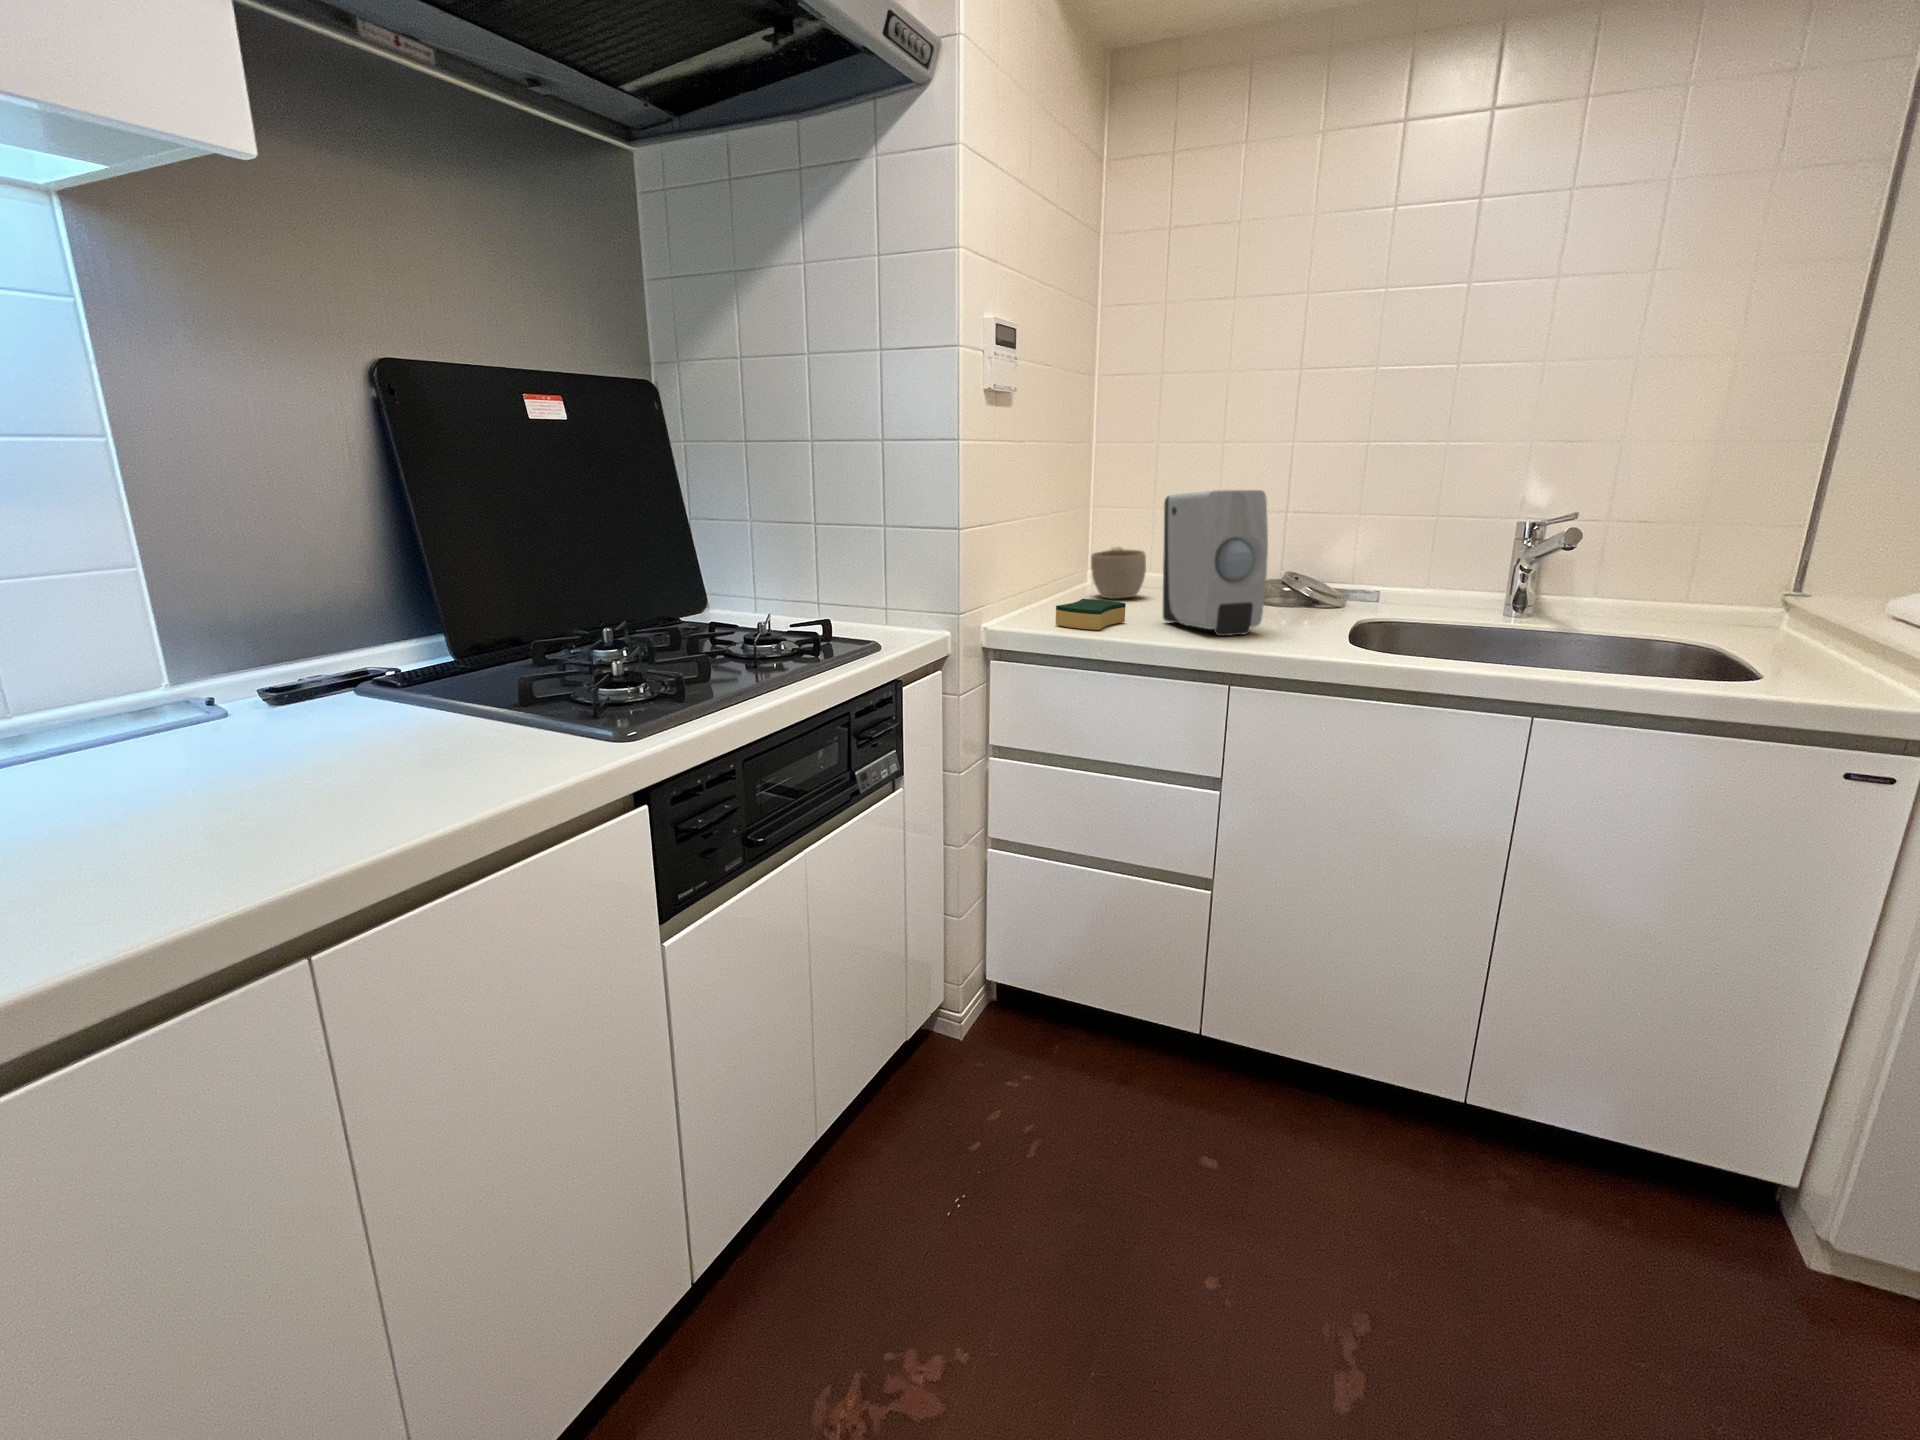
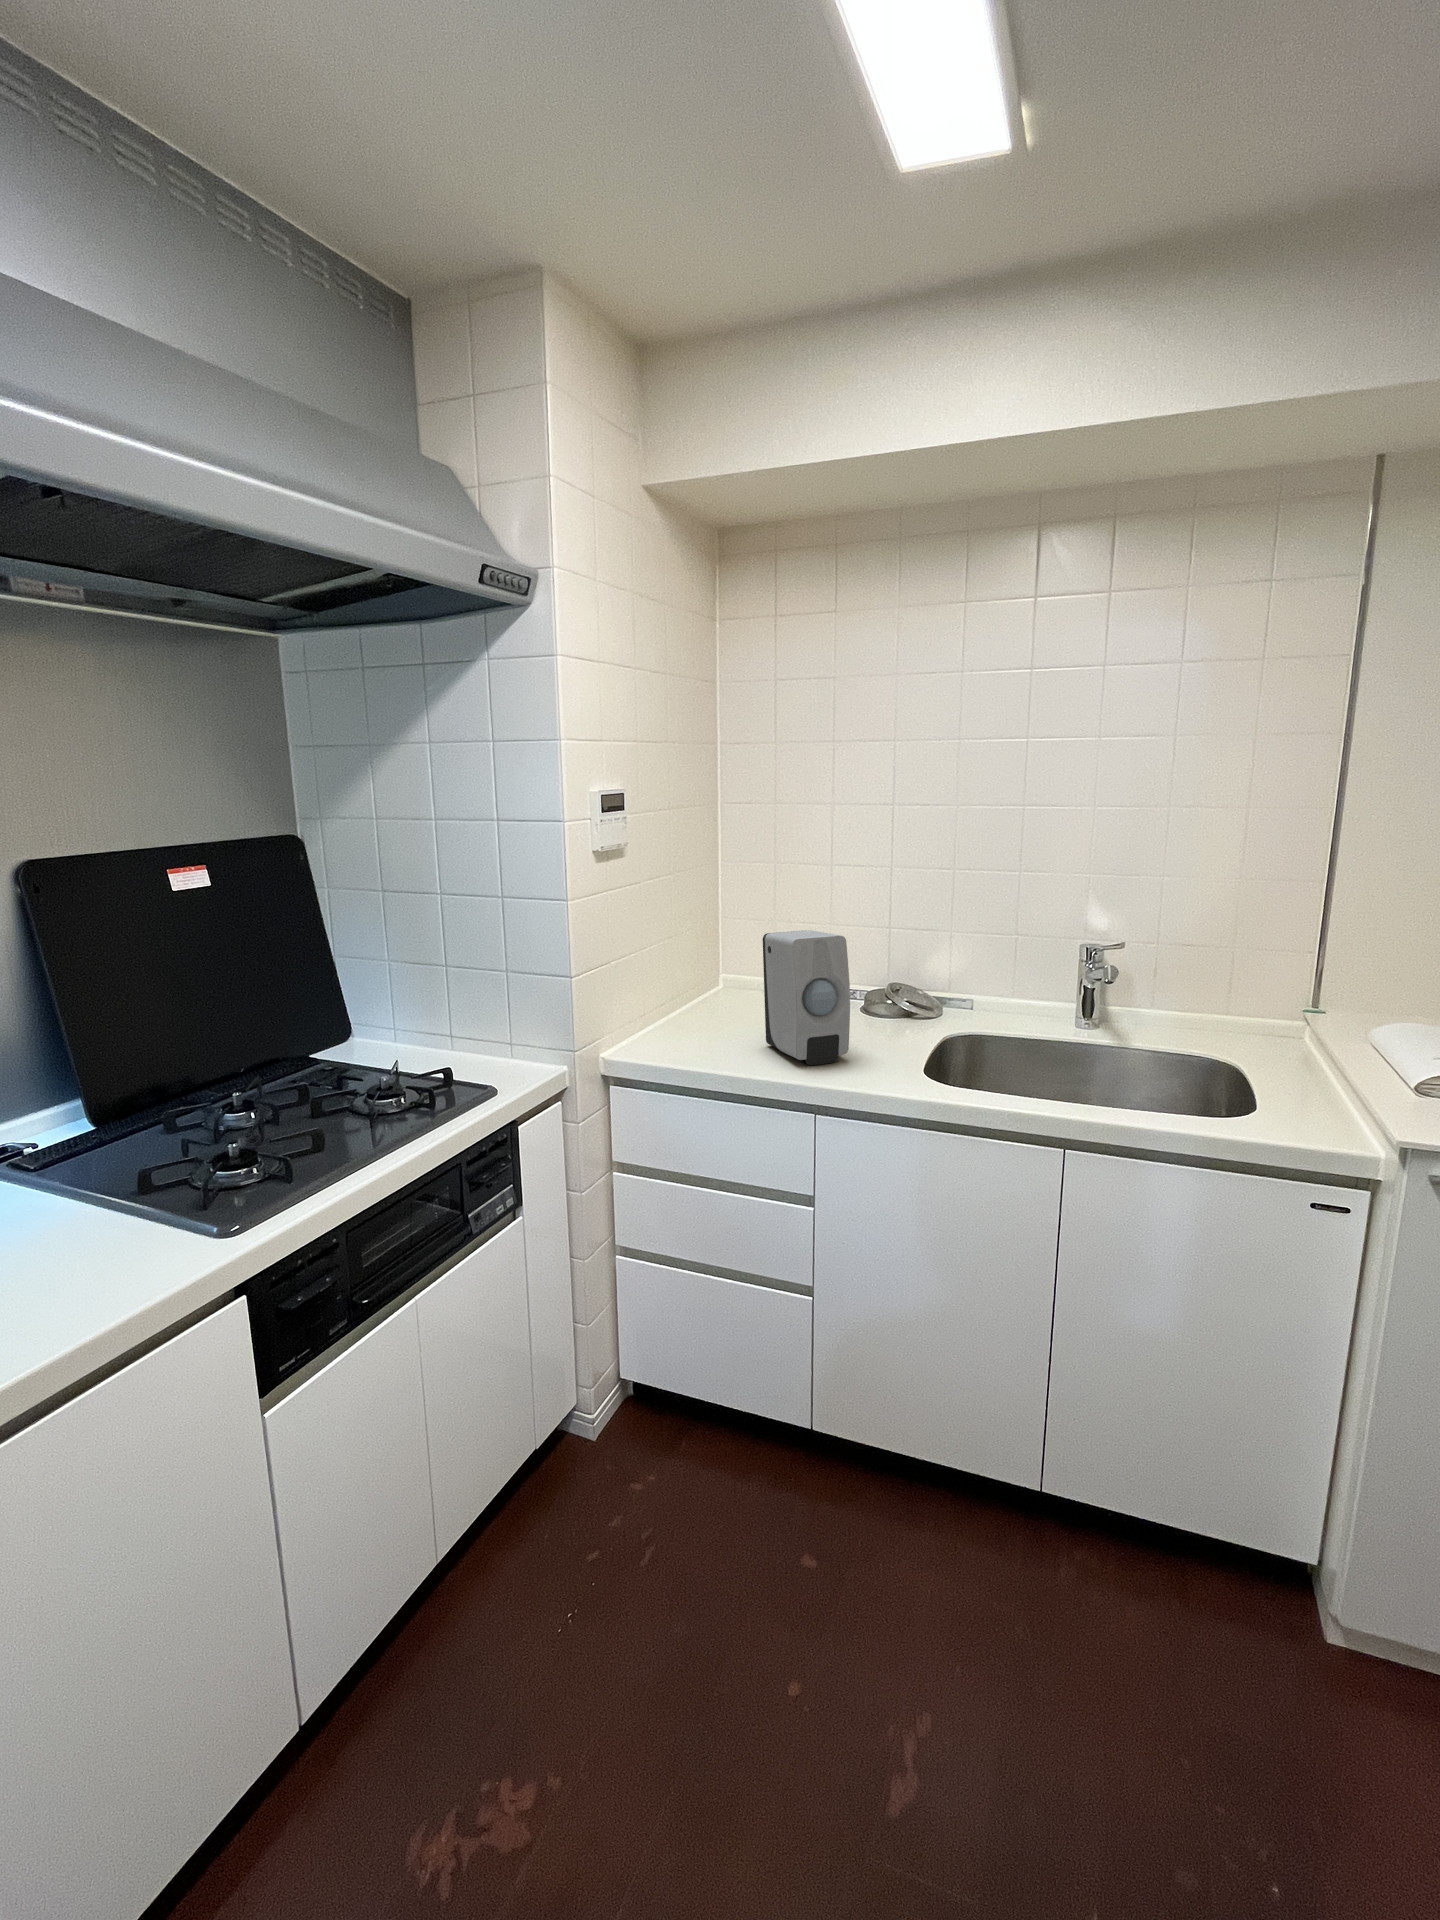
cup: present [1091,547,1146,599] -> none [713,956,764,1010]
sponge: present [1056,599,1126,630] -> none [667,1023,732,1059]

